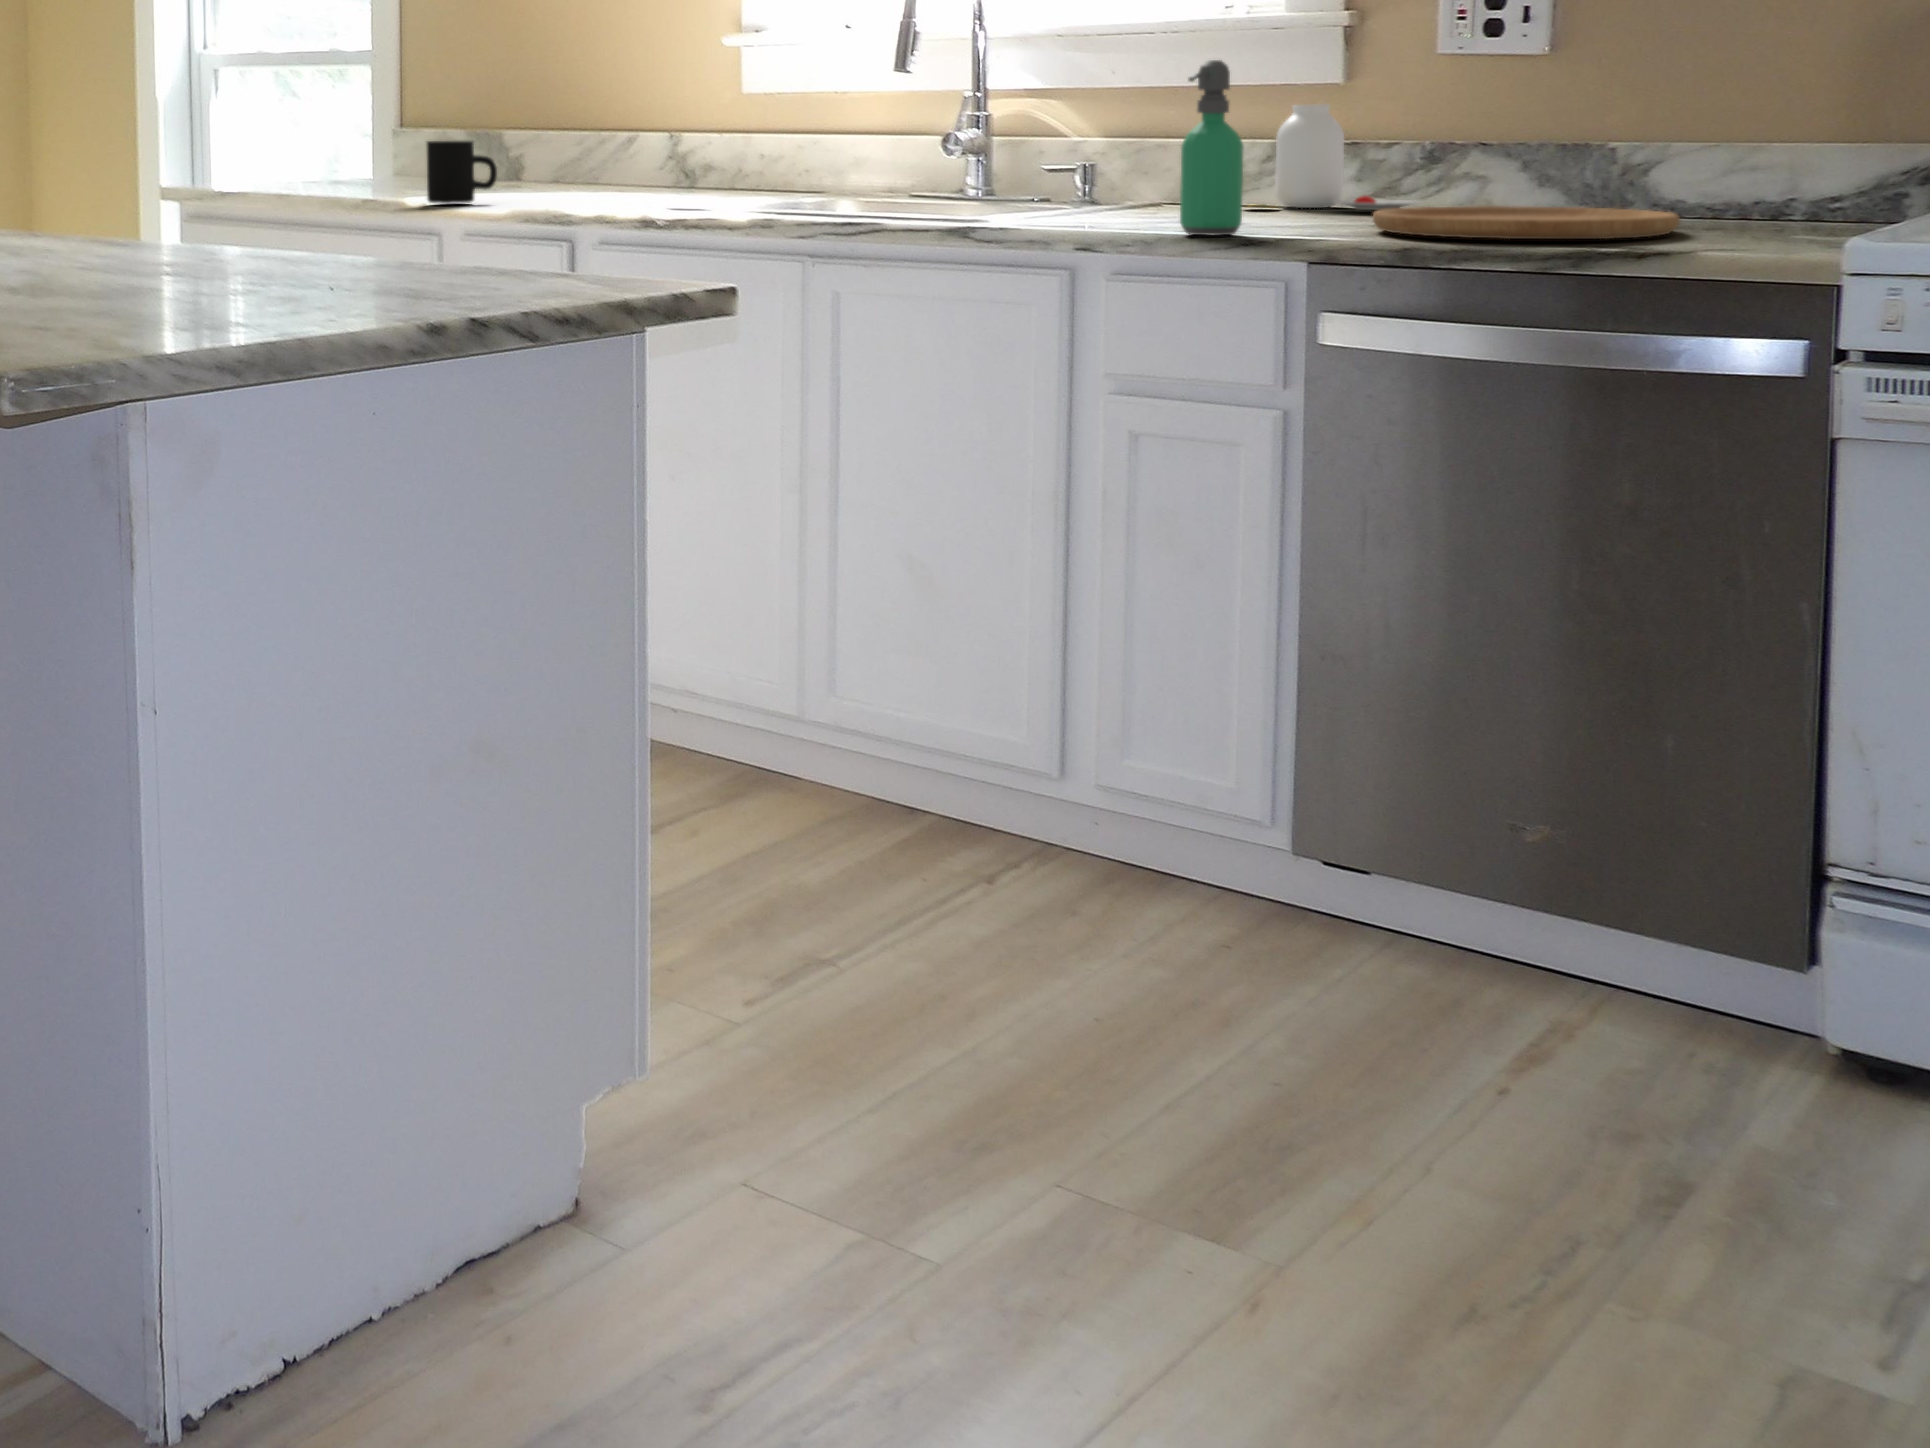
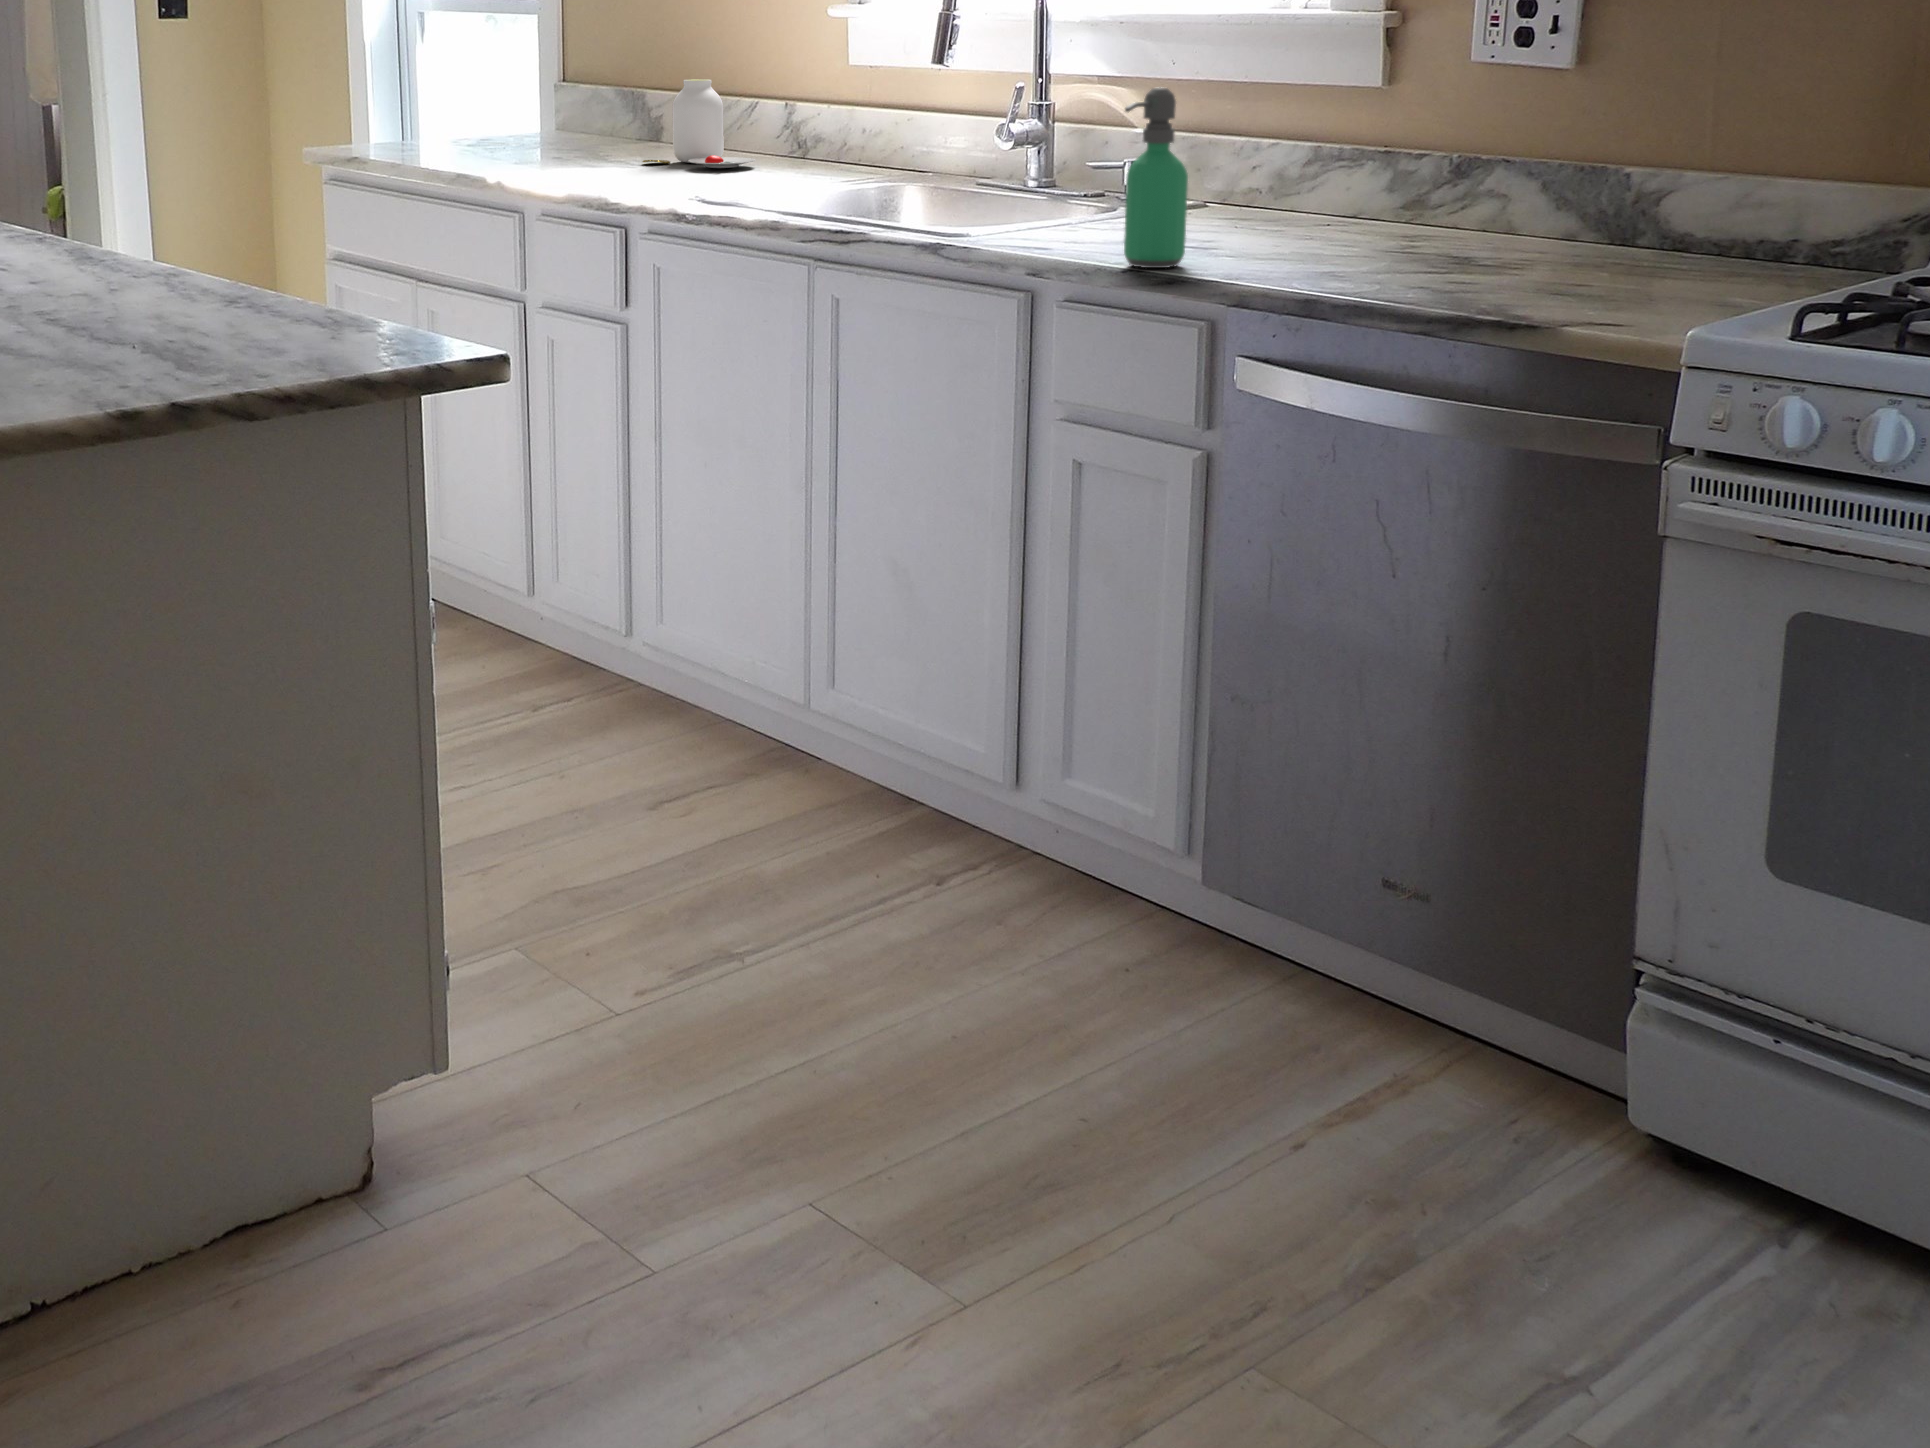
jar: present [1246,104,1420,210] -> present [642,79,756,168]
mug: present [427,141,497,204] -> none [512,119,581,183]
cutting board: present [1373,206,1680,239] -> none [1316,236,1623,291]

